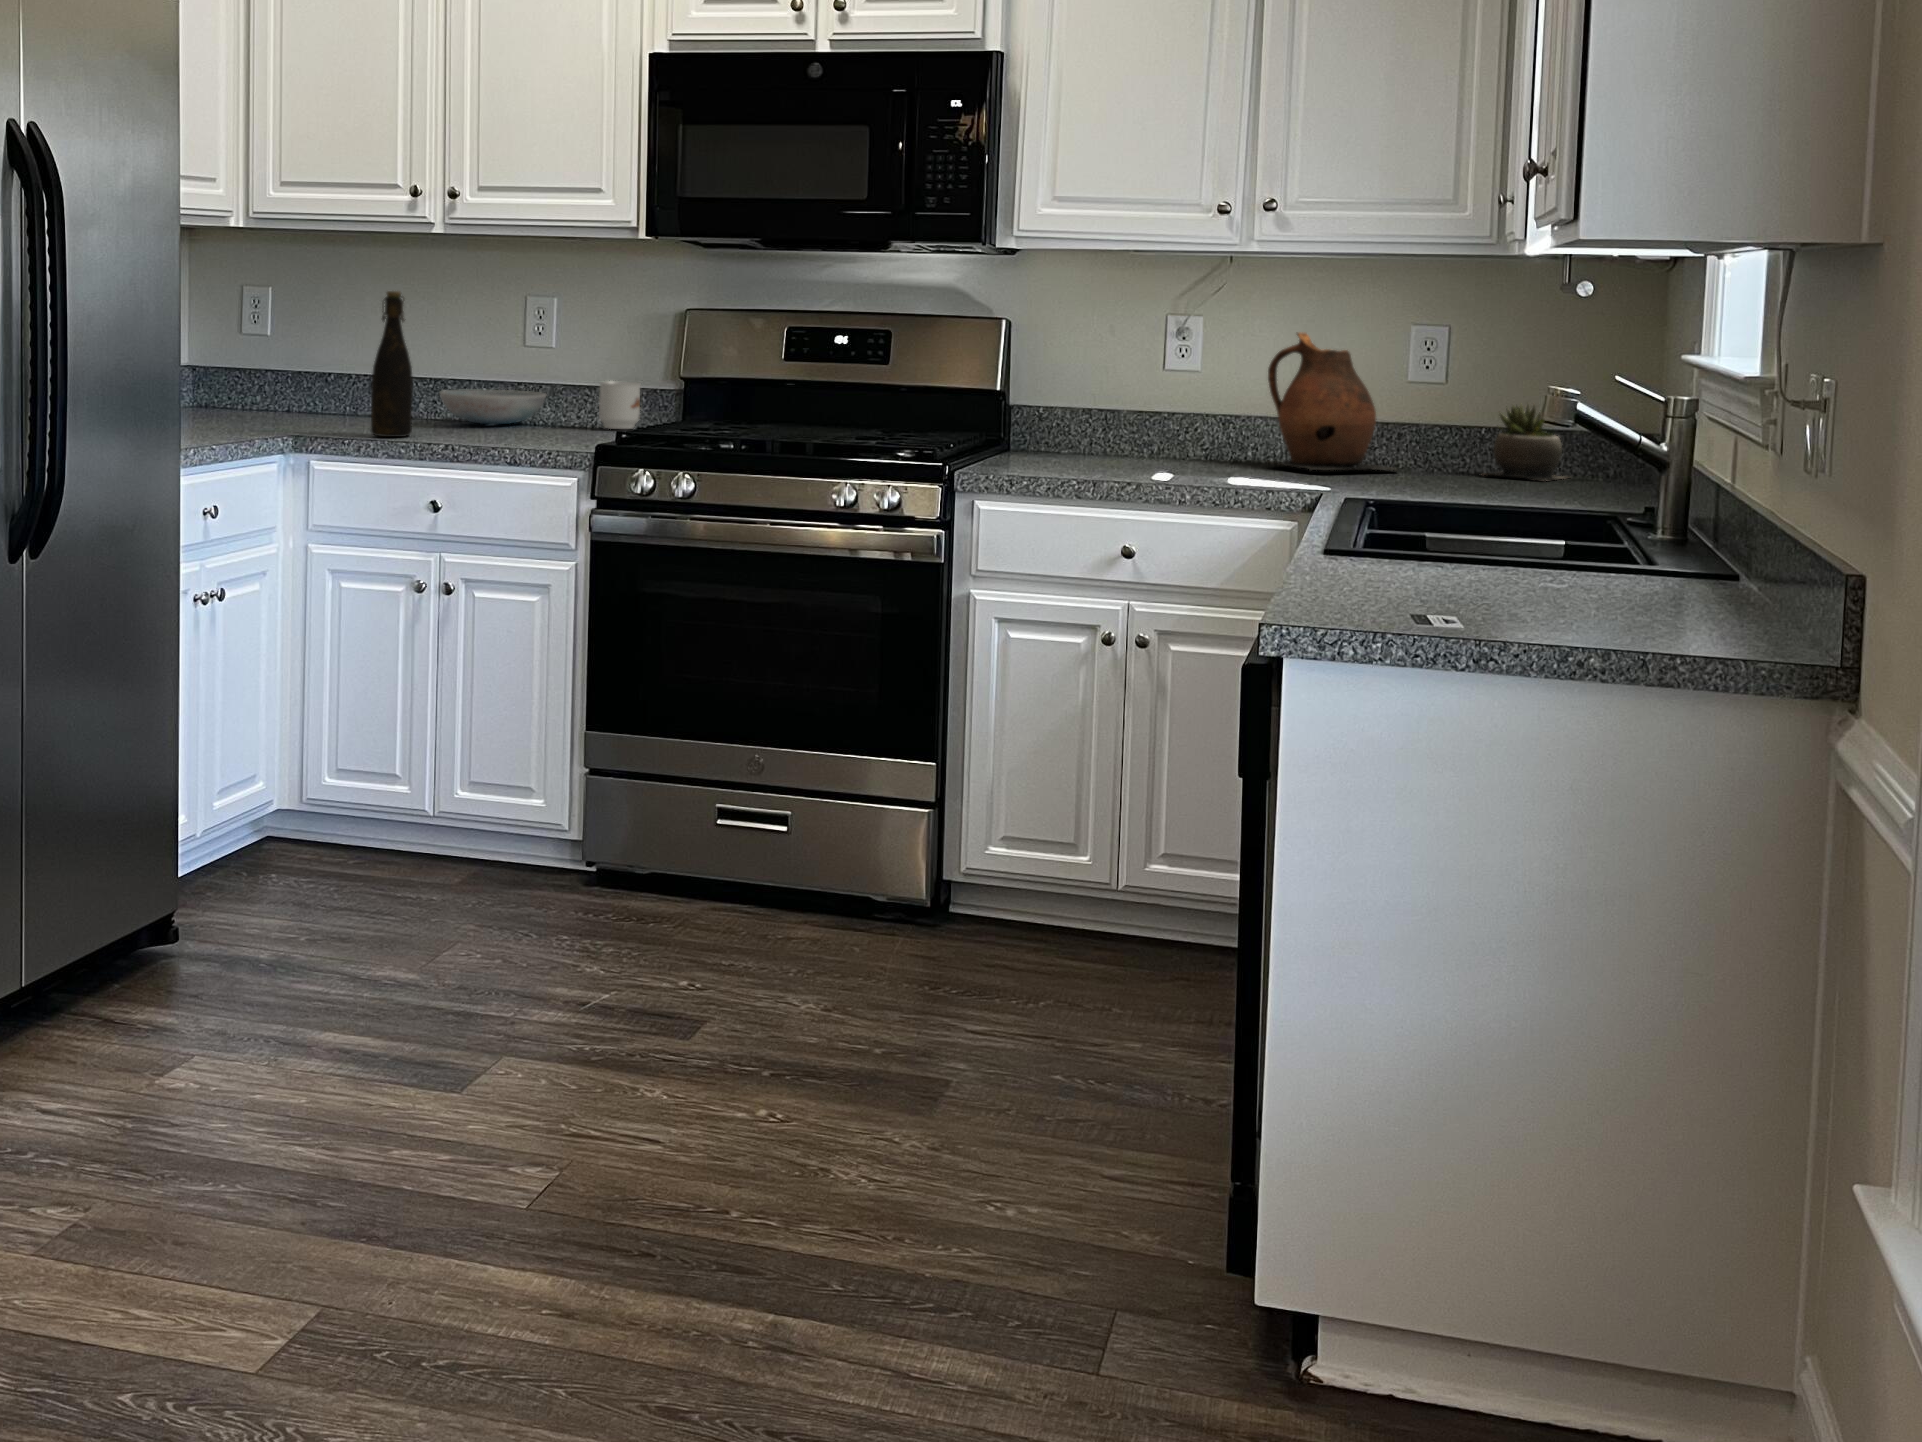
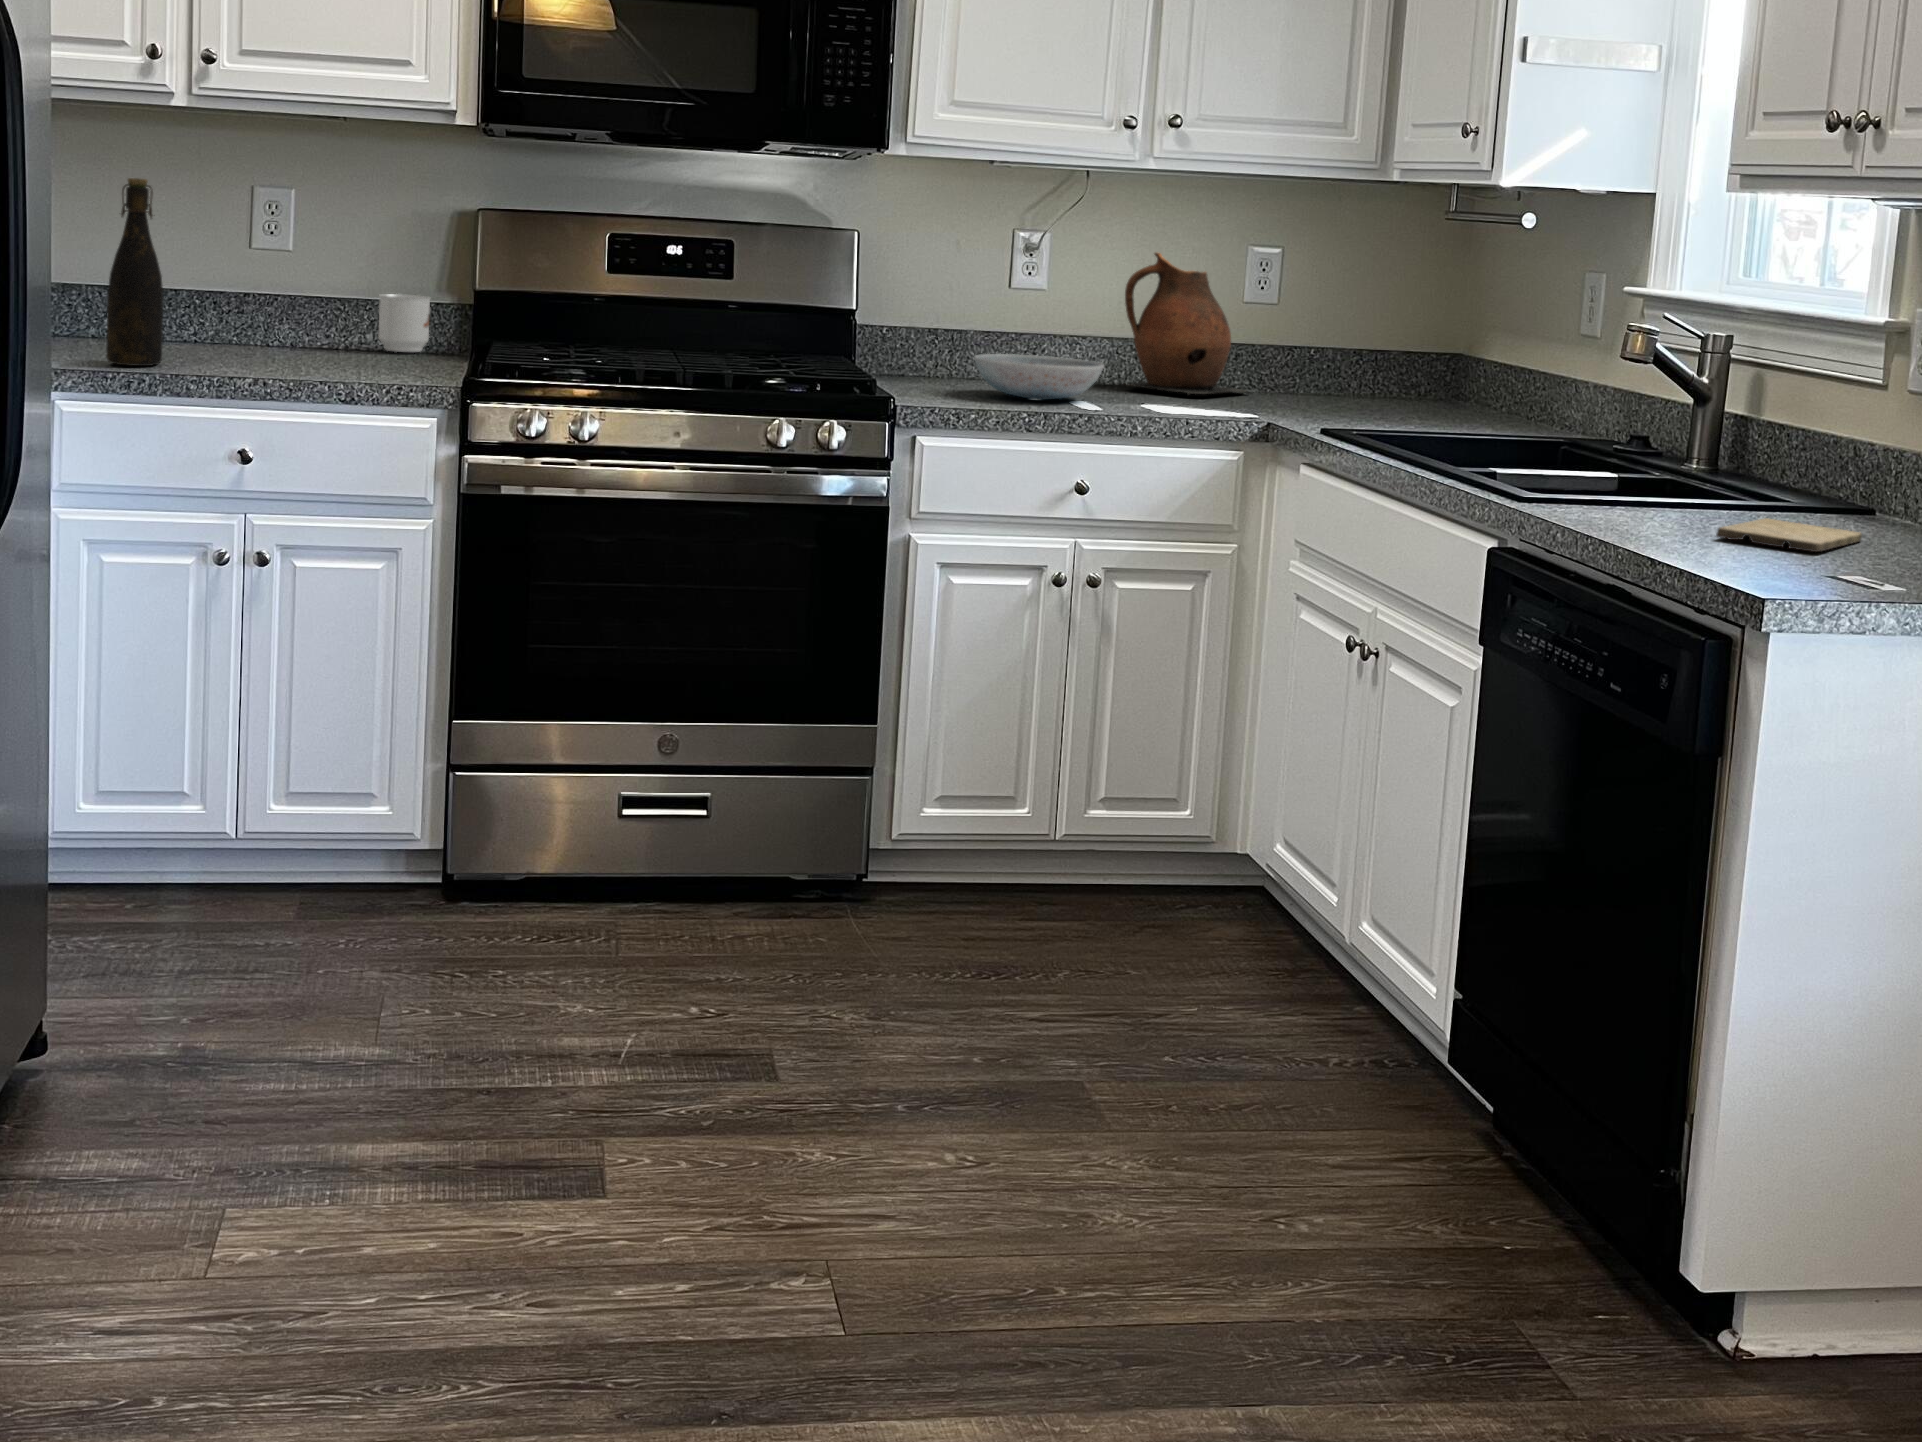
dish: present [440,390,546,425] -> present [974,354,1104,399]
succulent plant: present [1486,406,1564,480] -> none [1321,325,1390,401]
cutting board: none [1413,573,1593,599] -> present [1716,518,1862,552]

